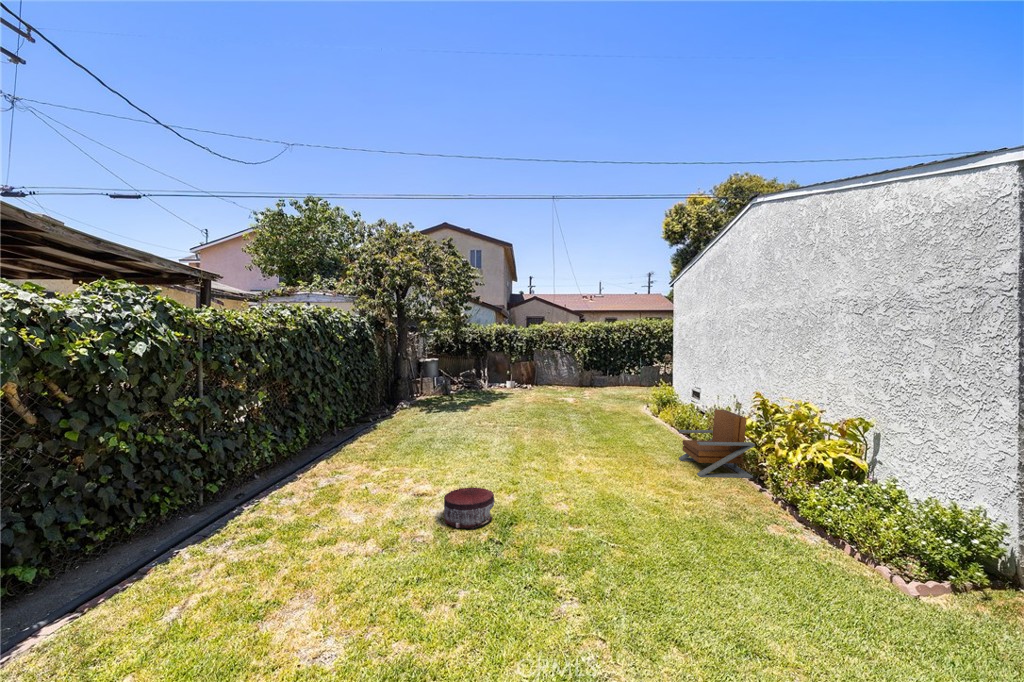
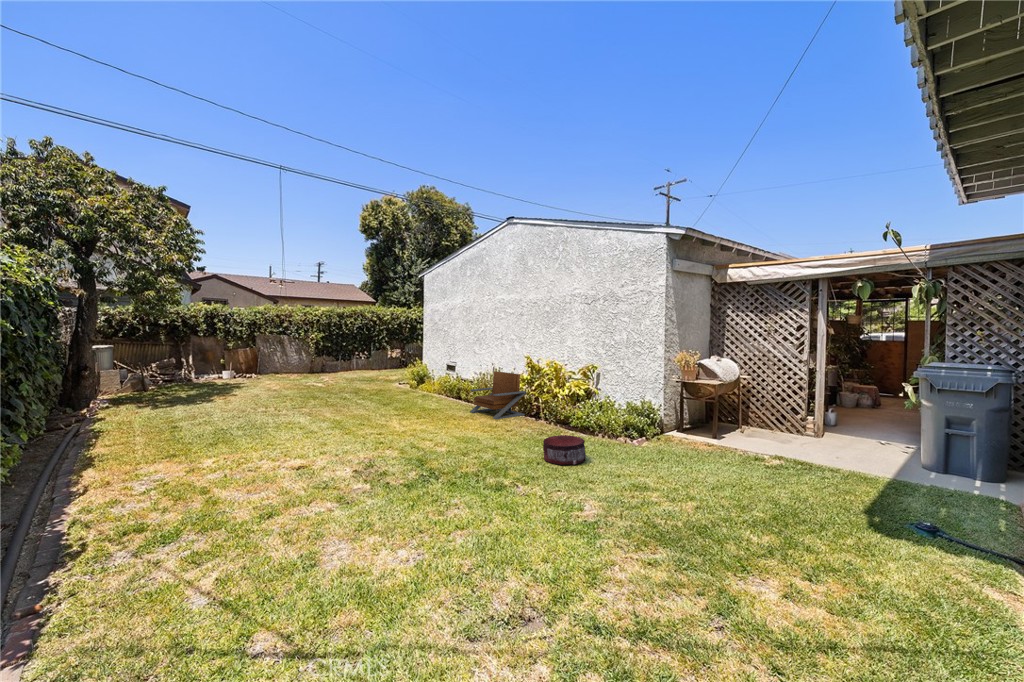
pouf: present [444,487,495,529] -> present [543,435,586,465]

